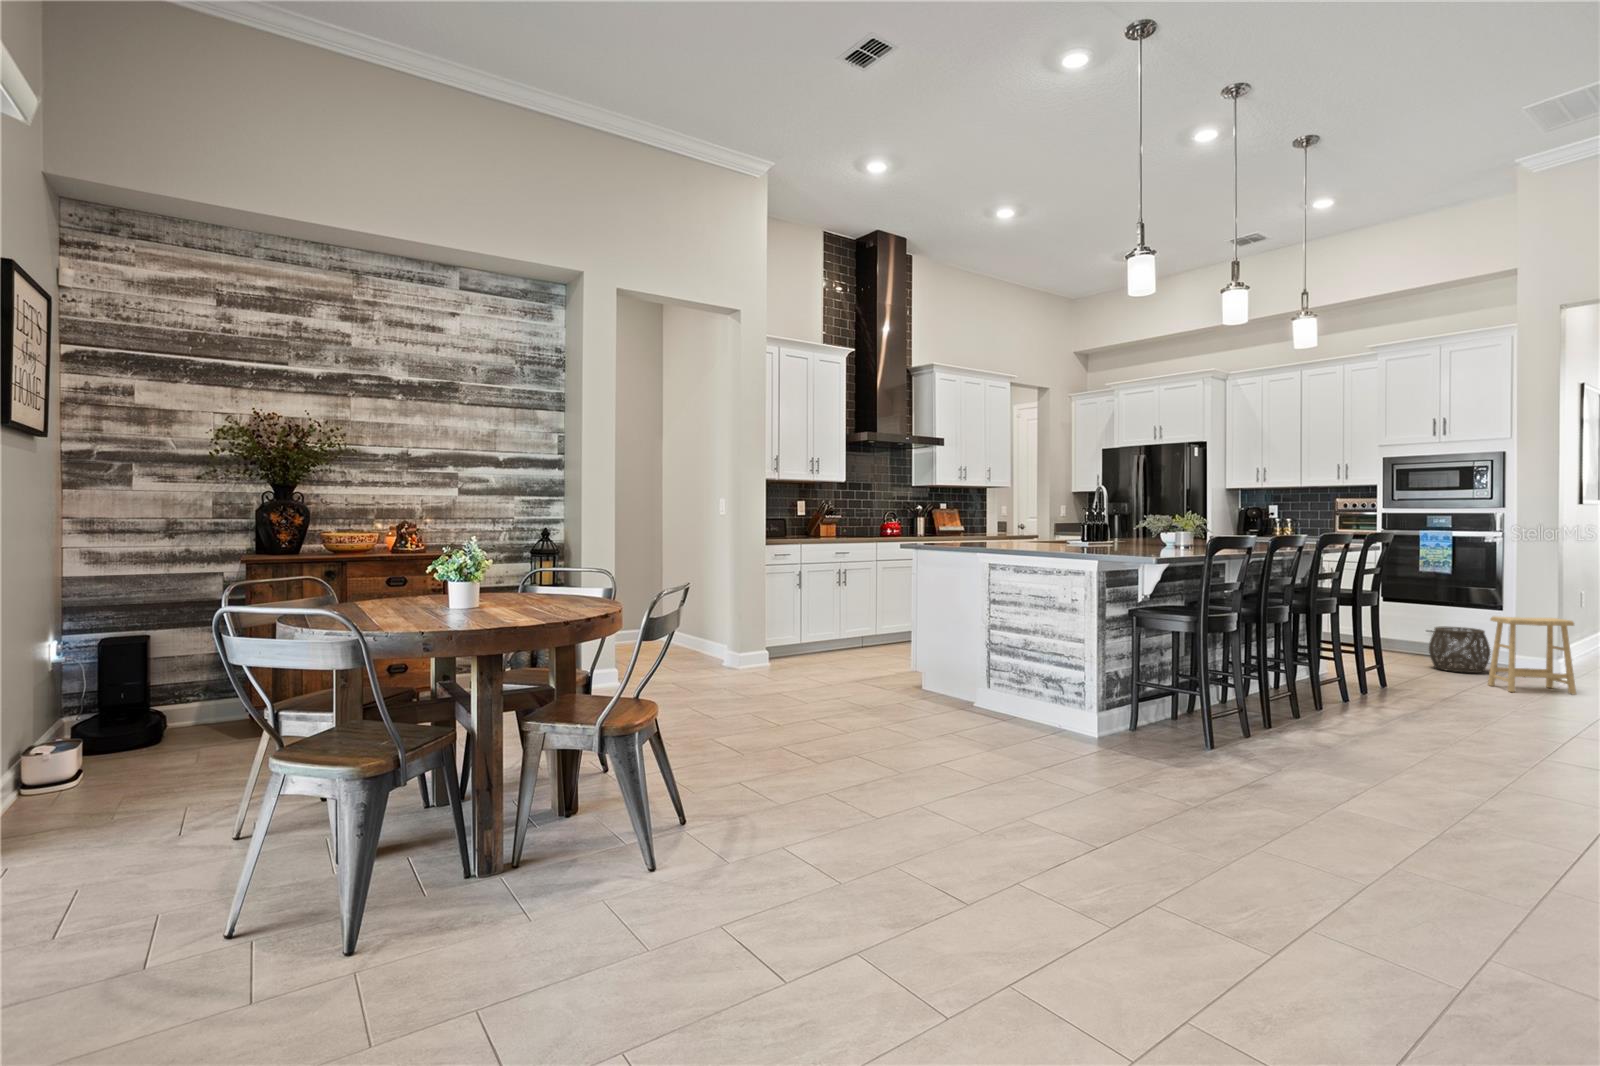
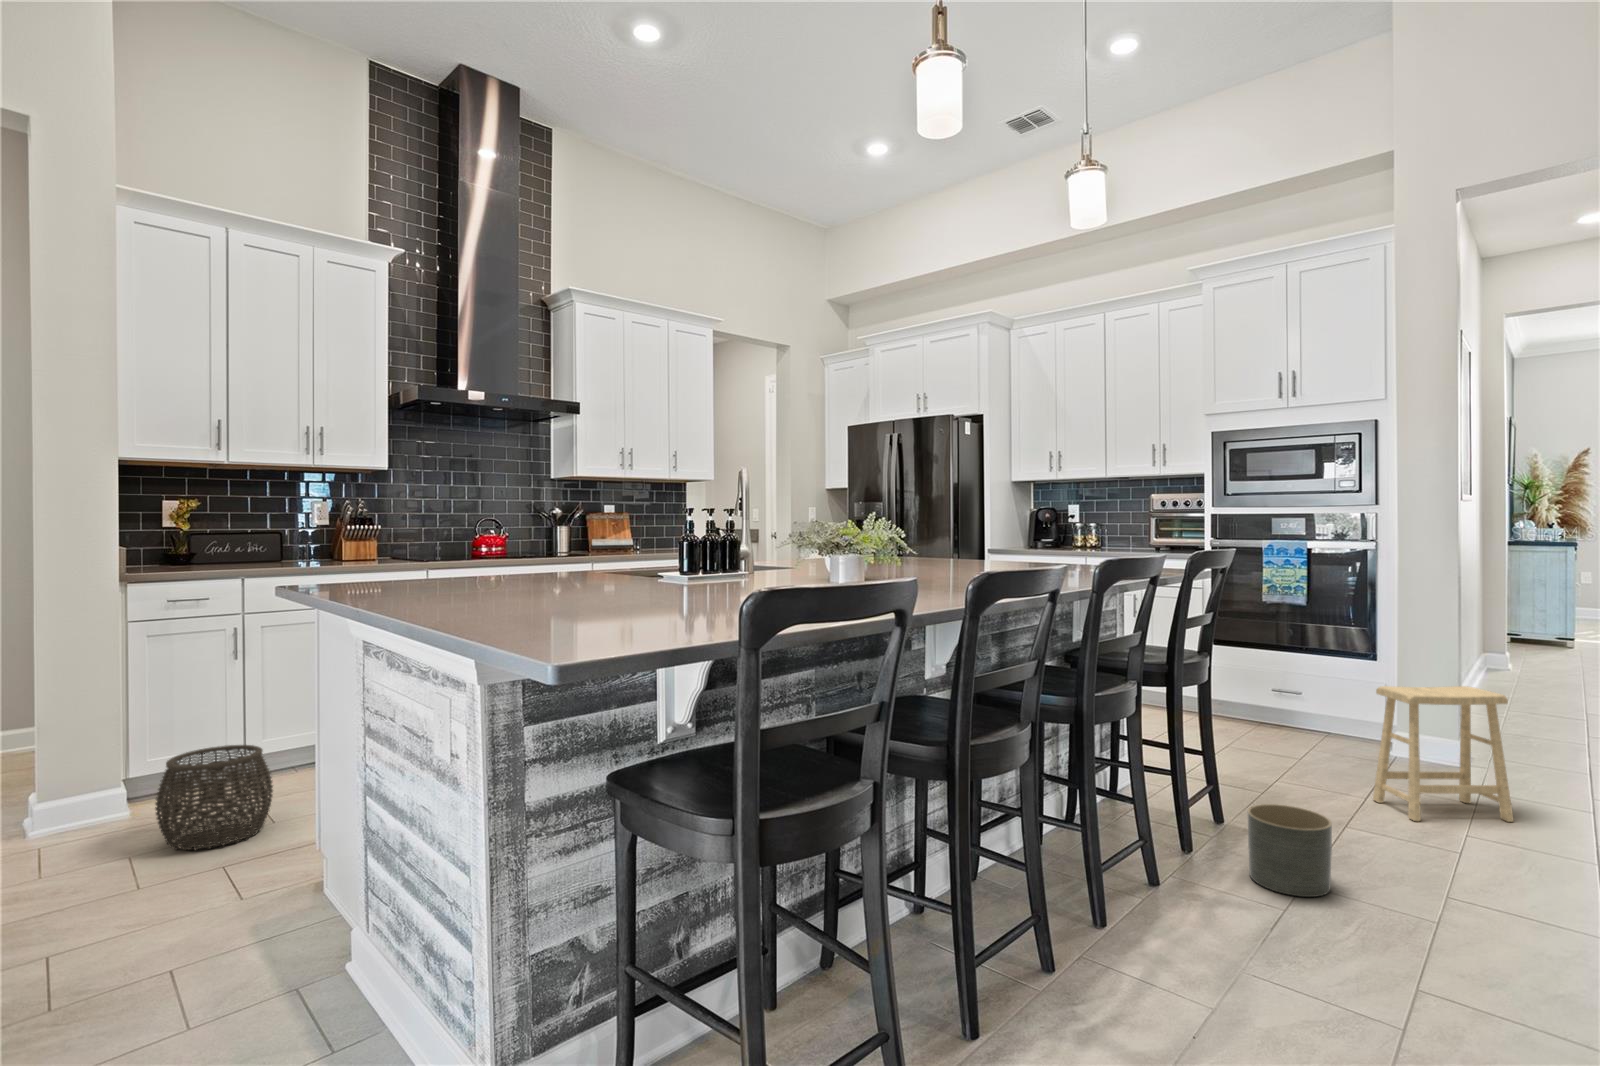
woven basket: present [1429,626,1490,673] -> present [155,745,273,851]
planter: none [1402,668,1451,709] -> present [1248,804,1332,897]

